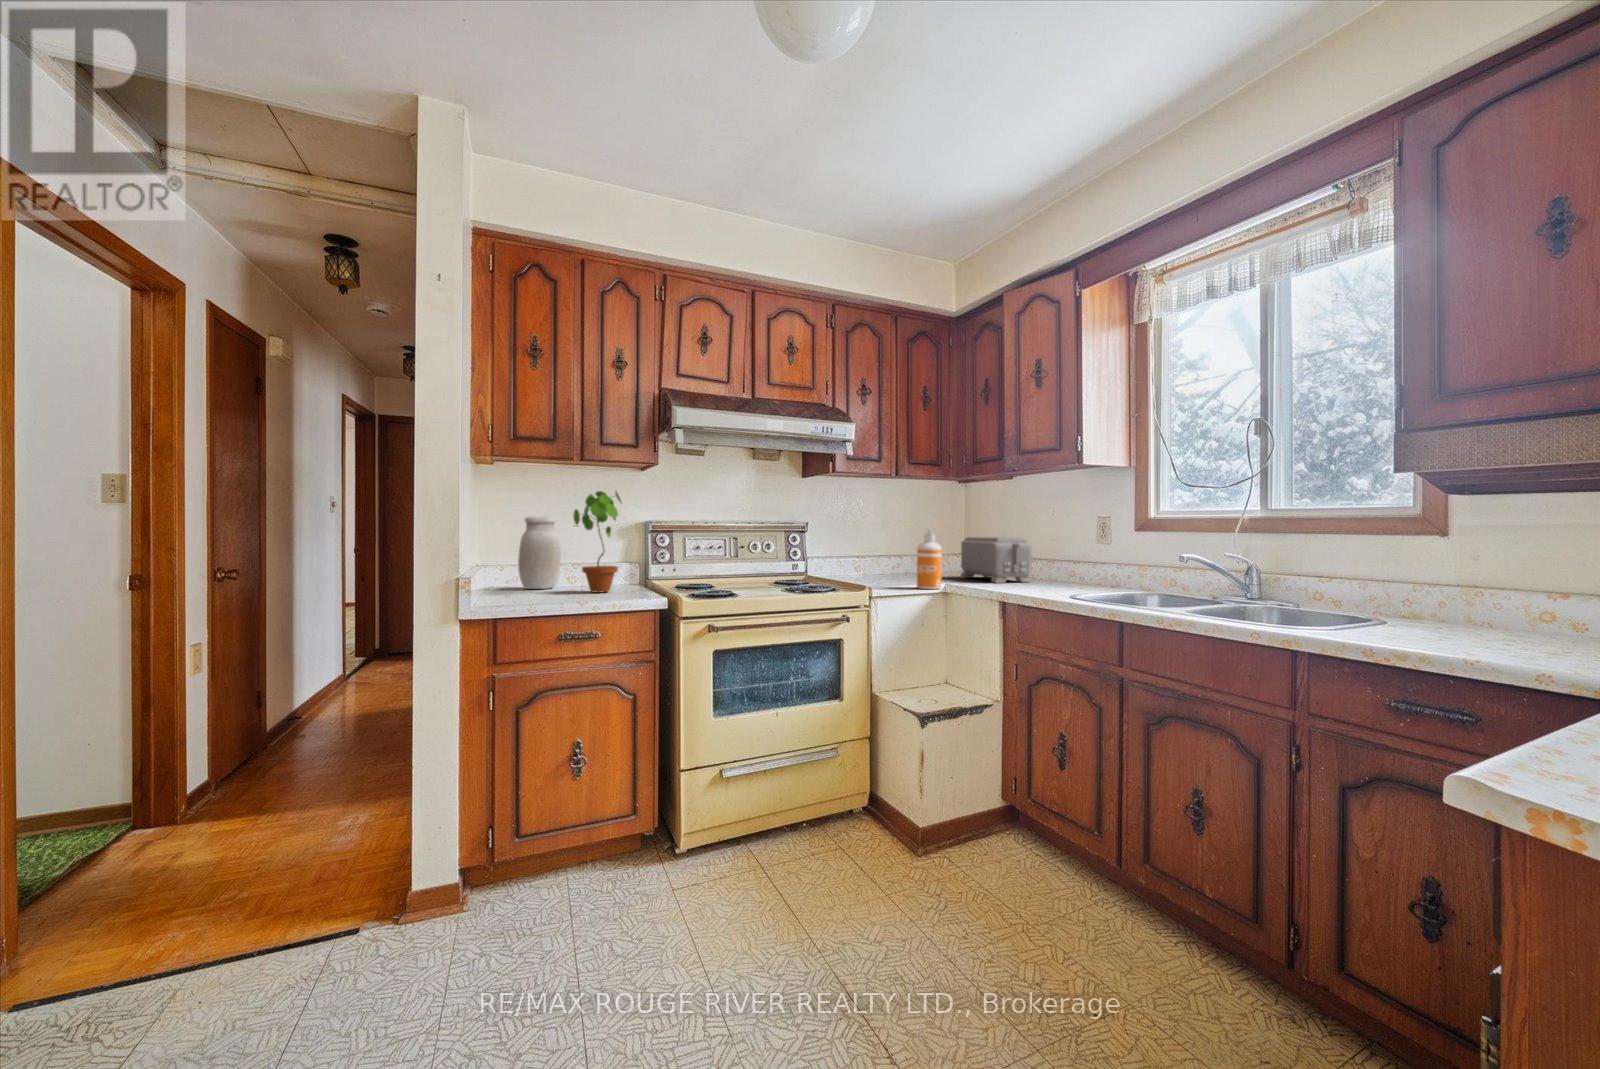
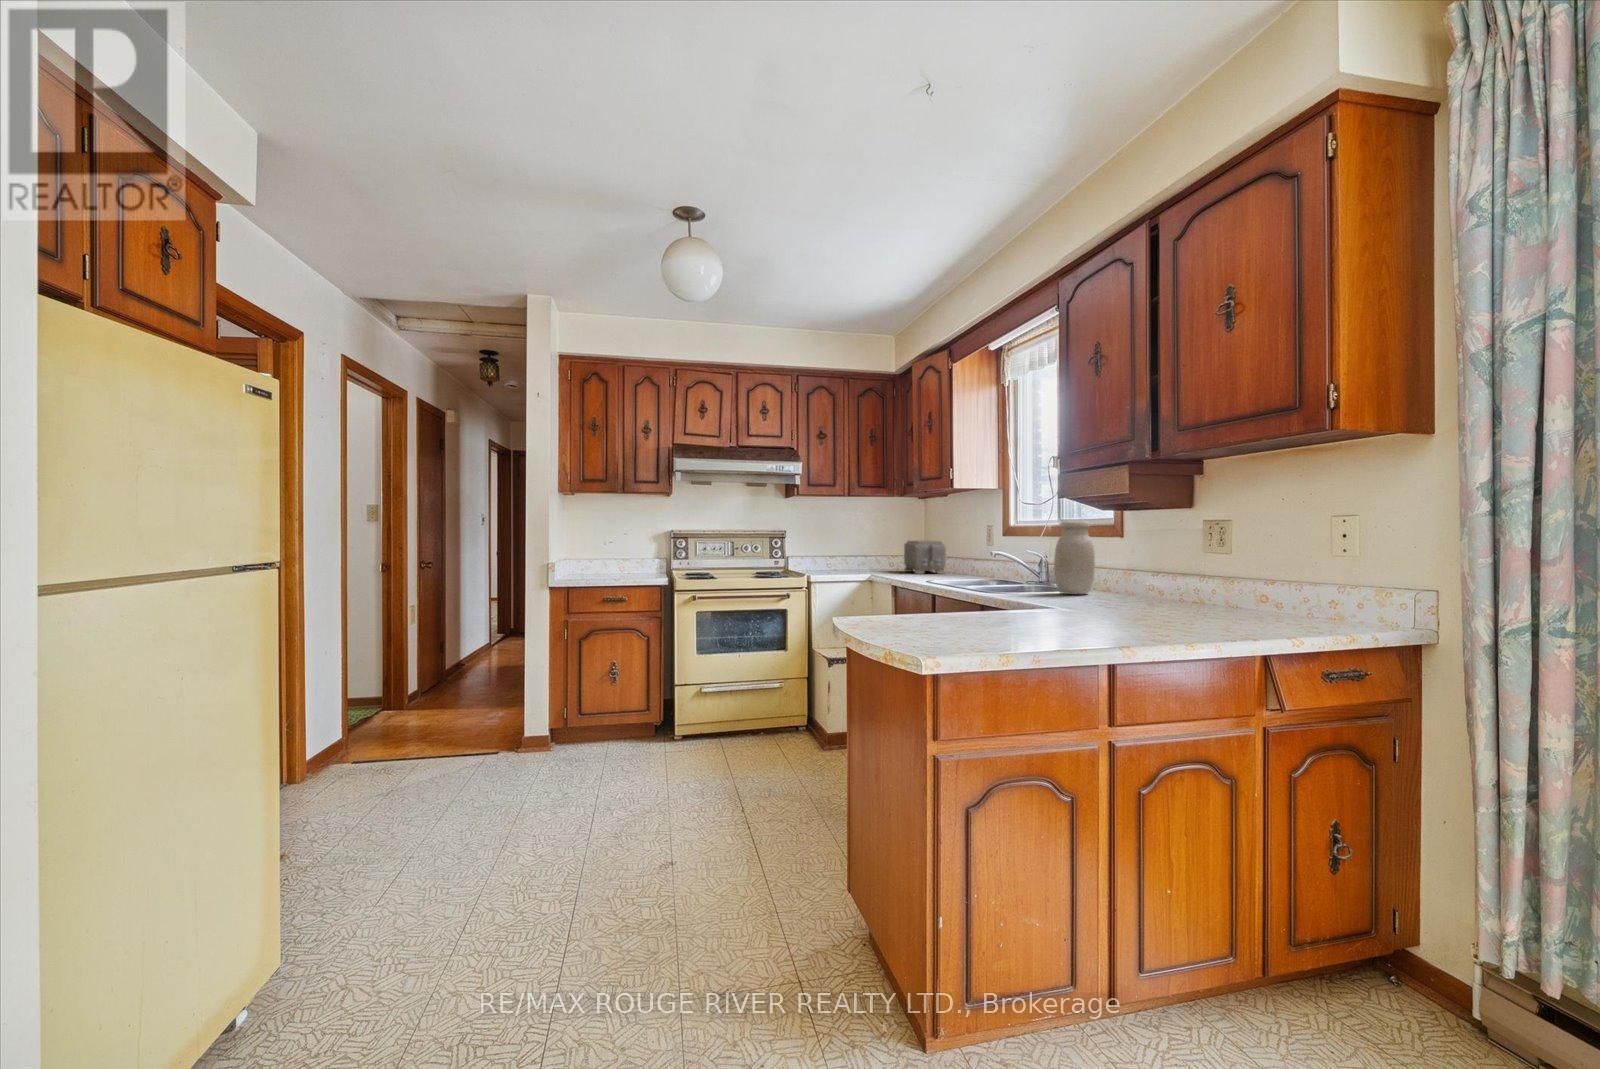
potted plant: present [573,491,621,593] -> none [618,511,649,576]
jar: present [518,516,561,589] -> present [1054,520,1095,594]
soap dispenser: present [917,528,942,589] -> none [845,534,862,576]

